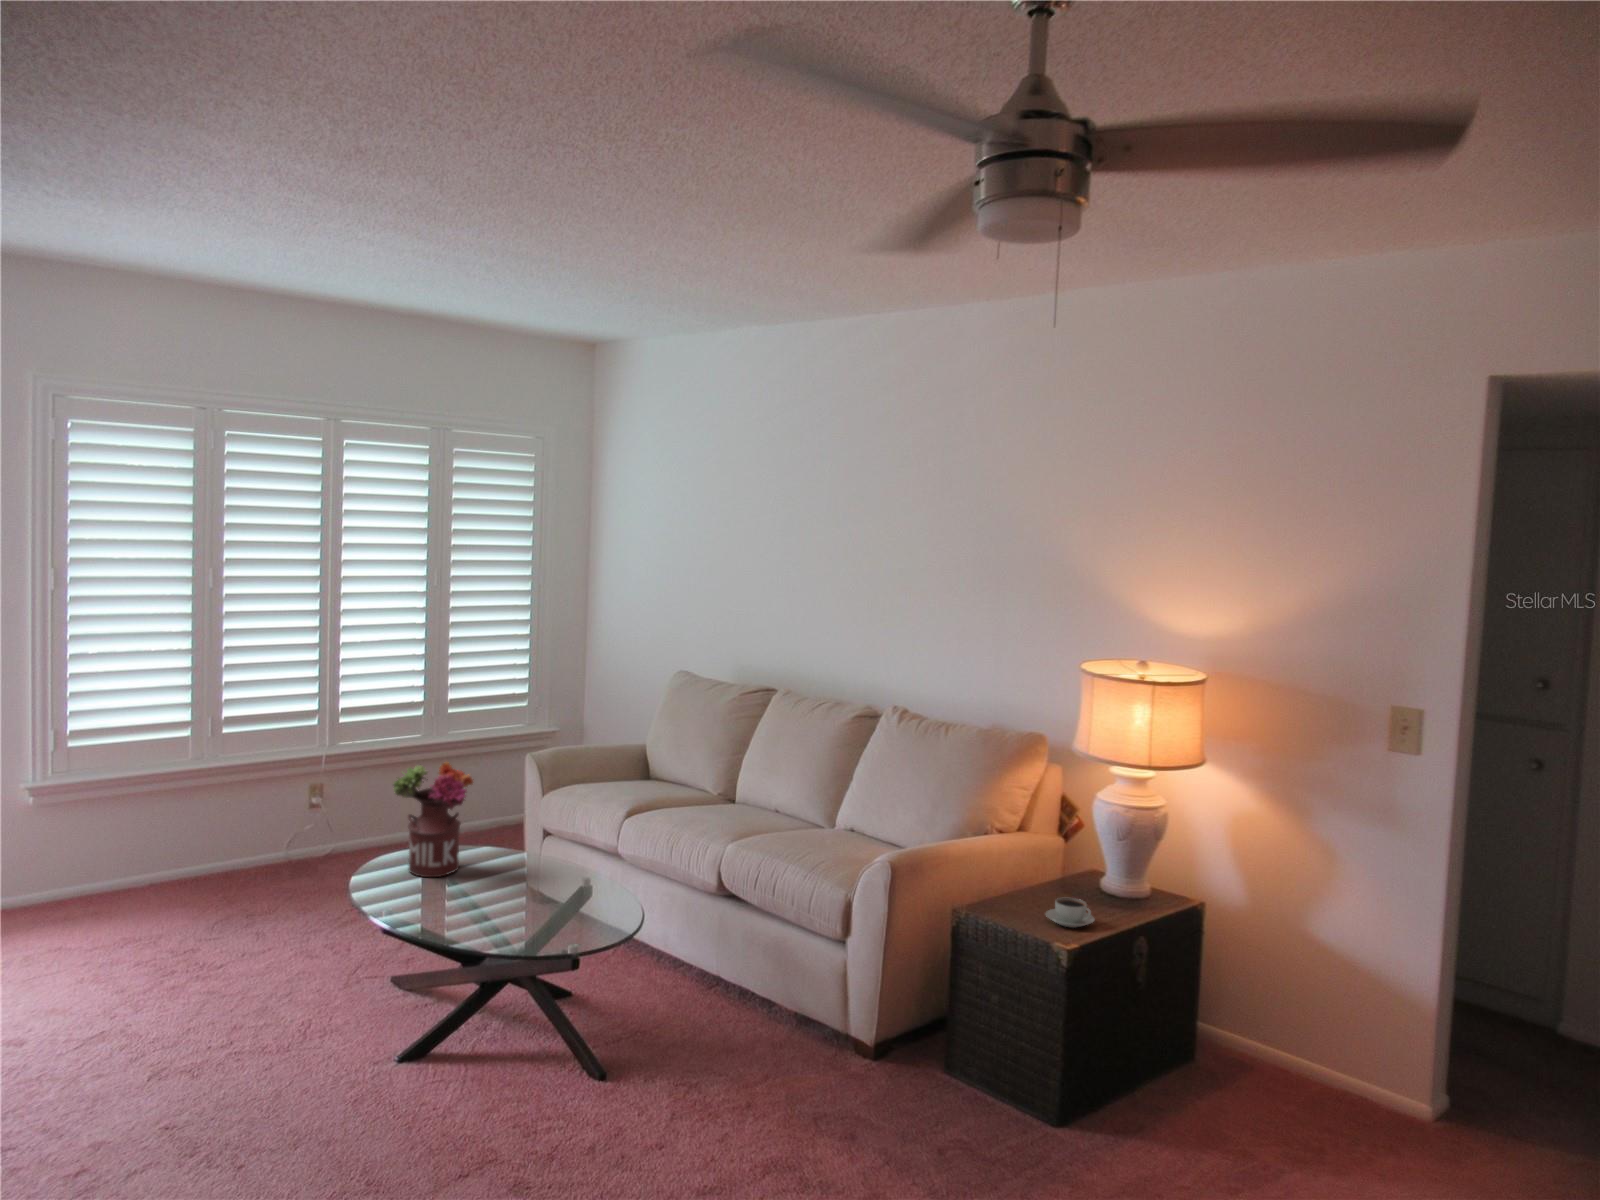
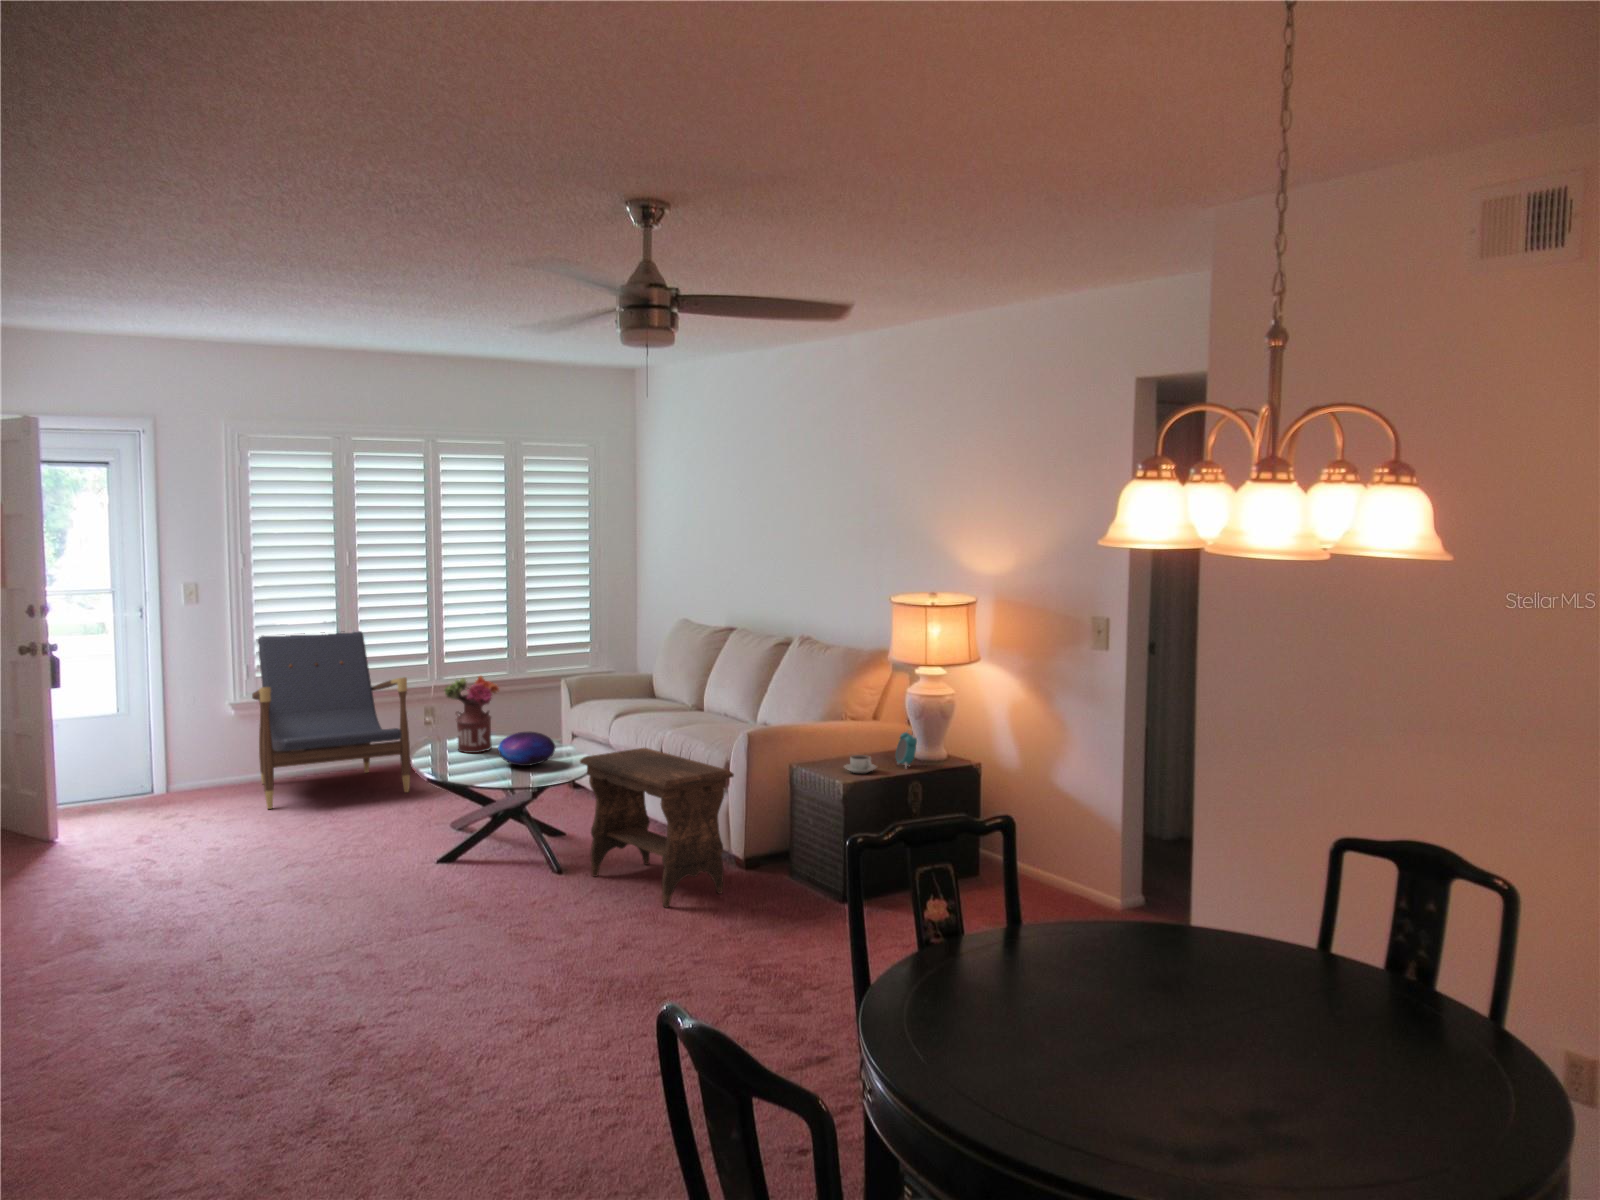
lounge chair: none [65,680,306,955] -> present [252,631,410,809]
decorative orb: none [485,849,571,902] -> present [498,732,556,766]
alarm clock: none [1099,855,1137,915] -> present [896,732,917,766]
footstool: none [644,880,899,1153] -> present [580,748,734,908]

